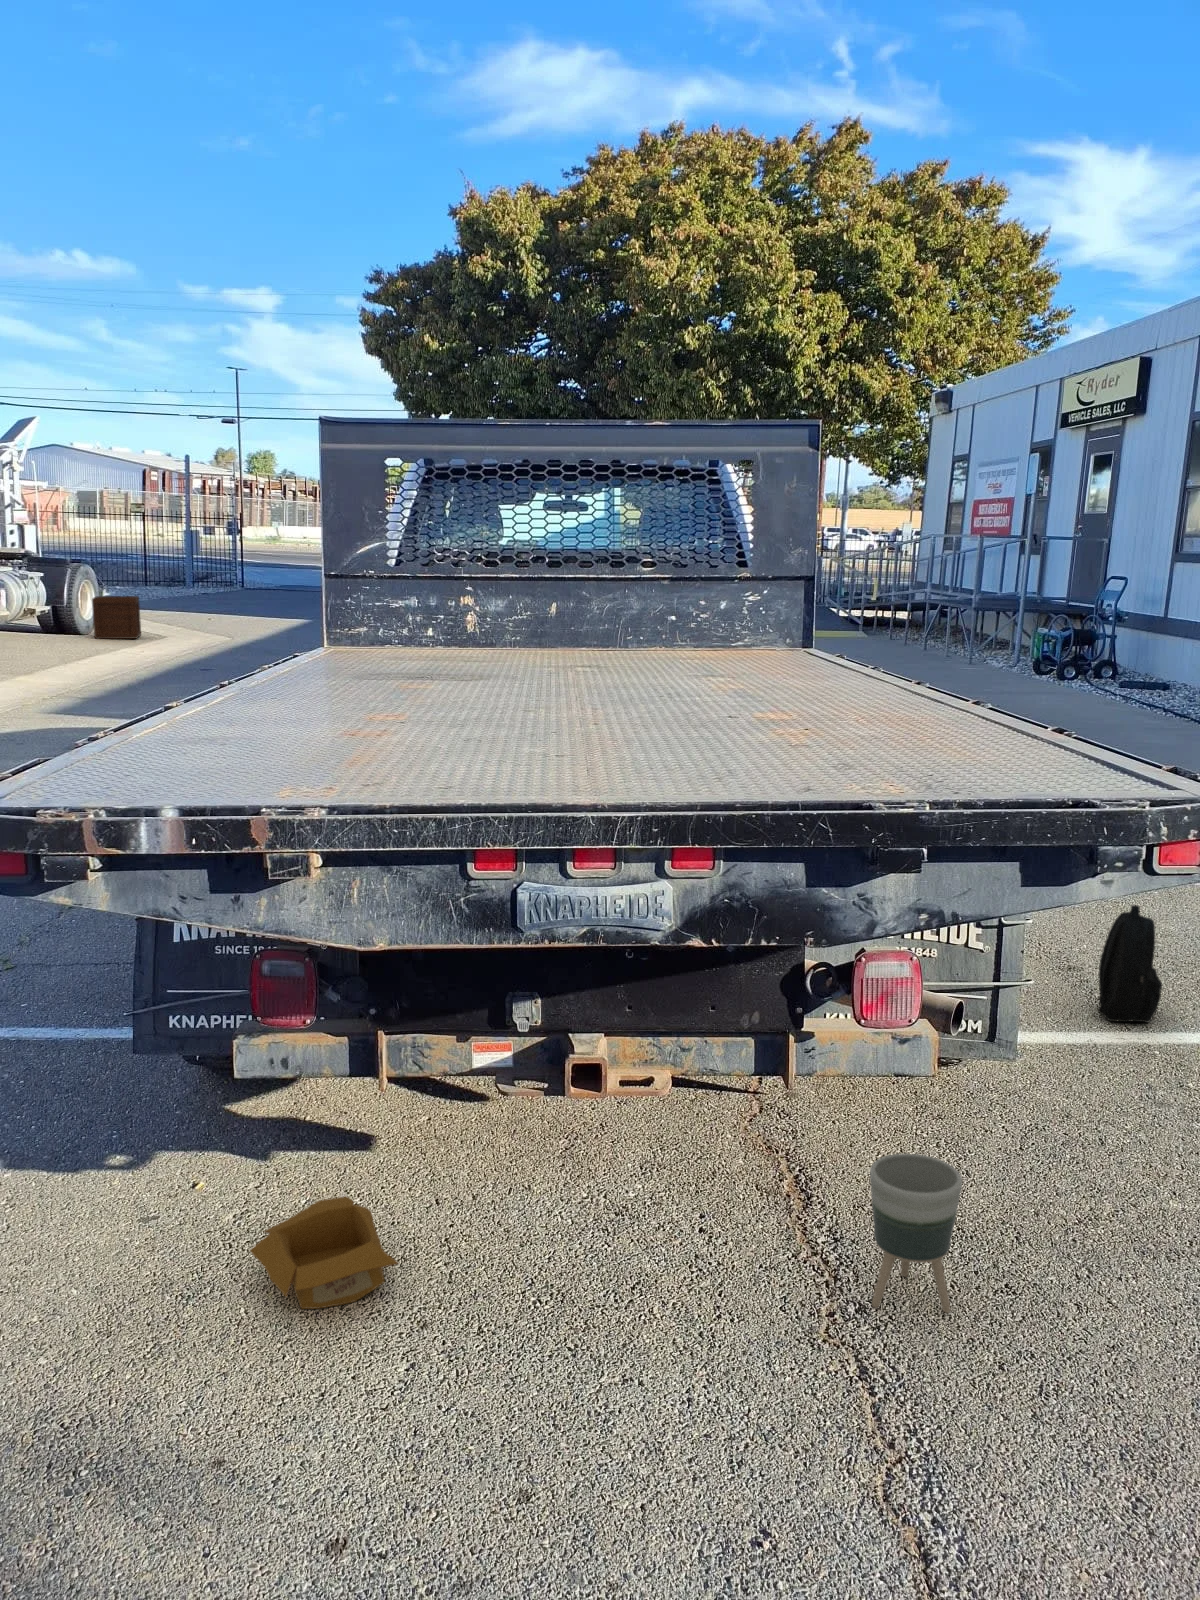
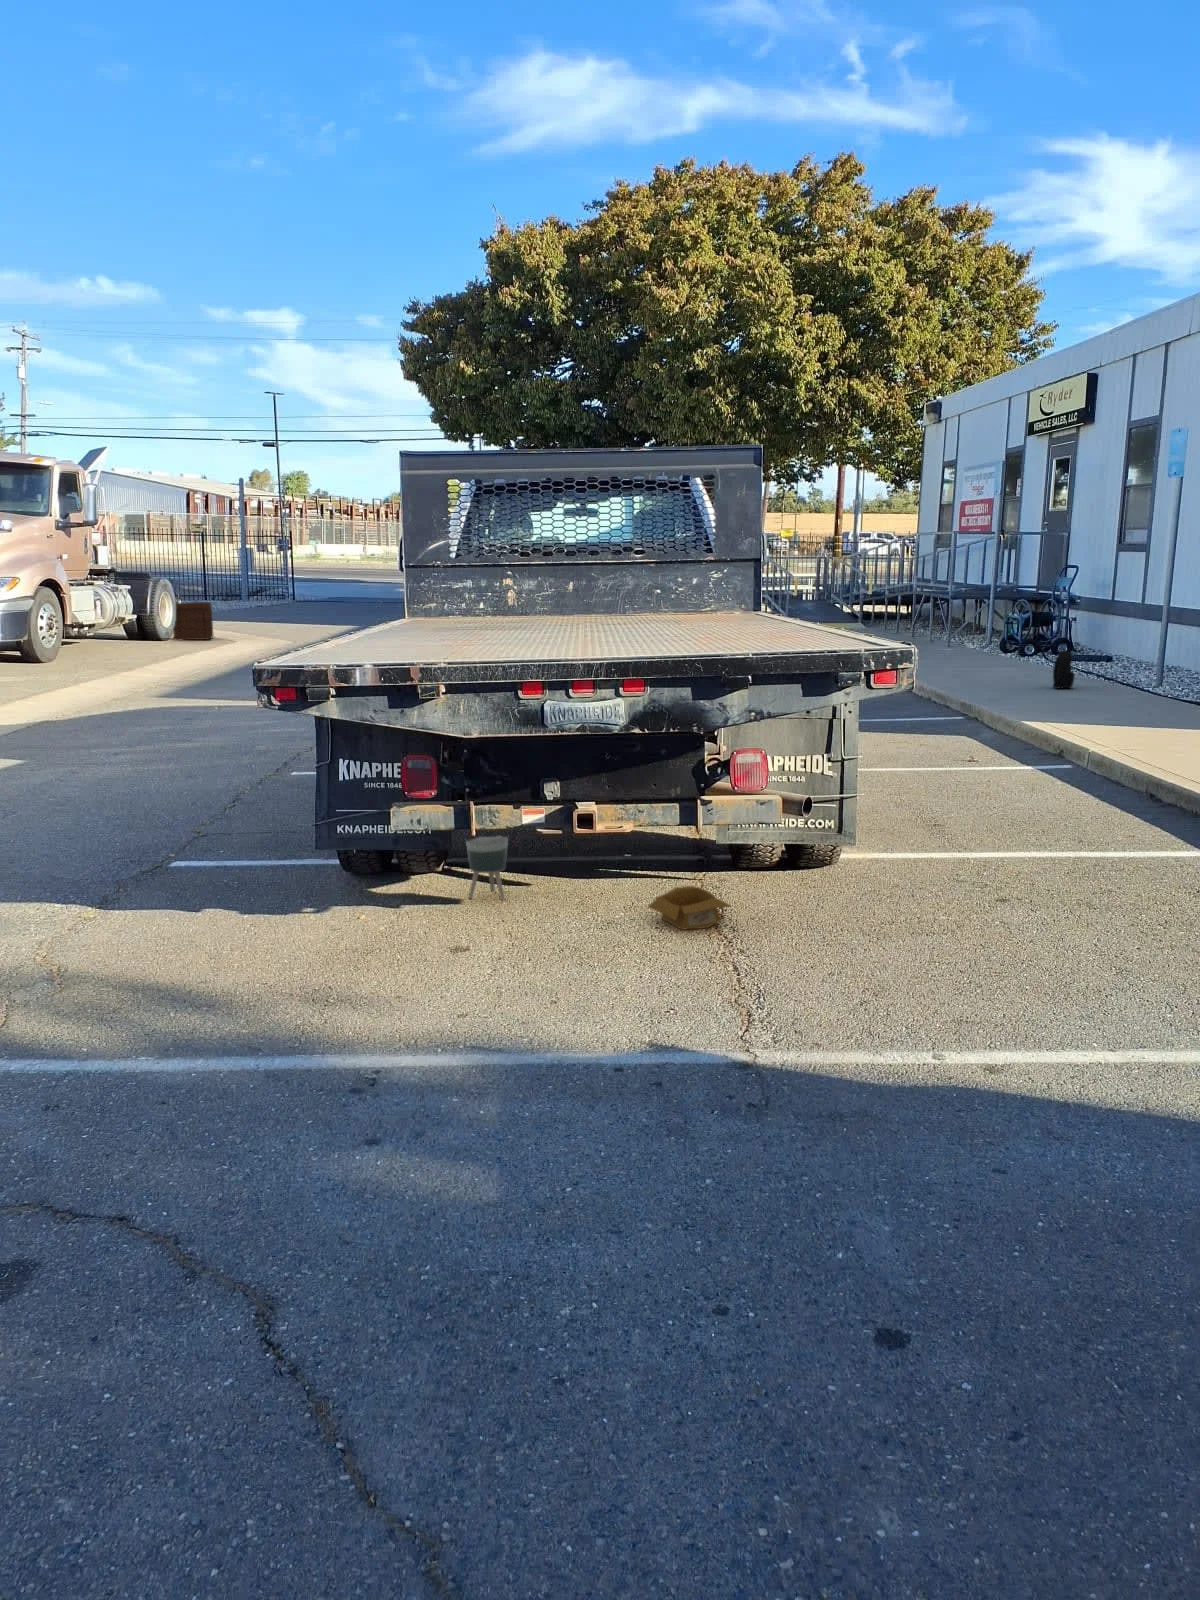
backpack: present [1098,905,1163,1022] -> present [1053,648,1075,689]
planter: present [870,1153,962,1313] -> present [466,836,508,900]
cardboard box: present [250,1197,399,1309] -> present [648,886,730,930]

